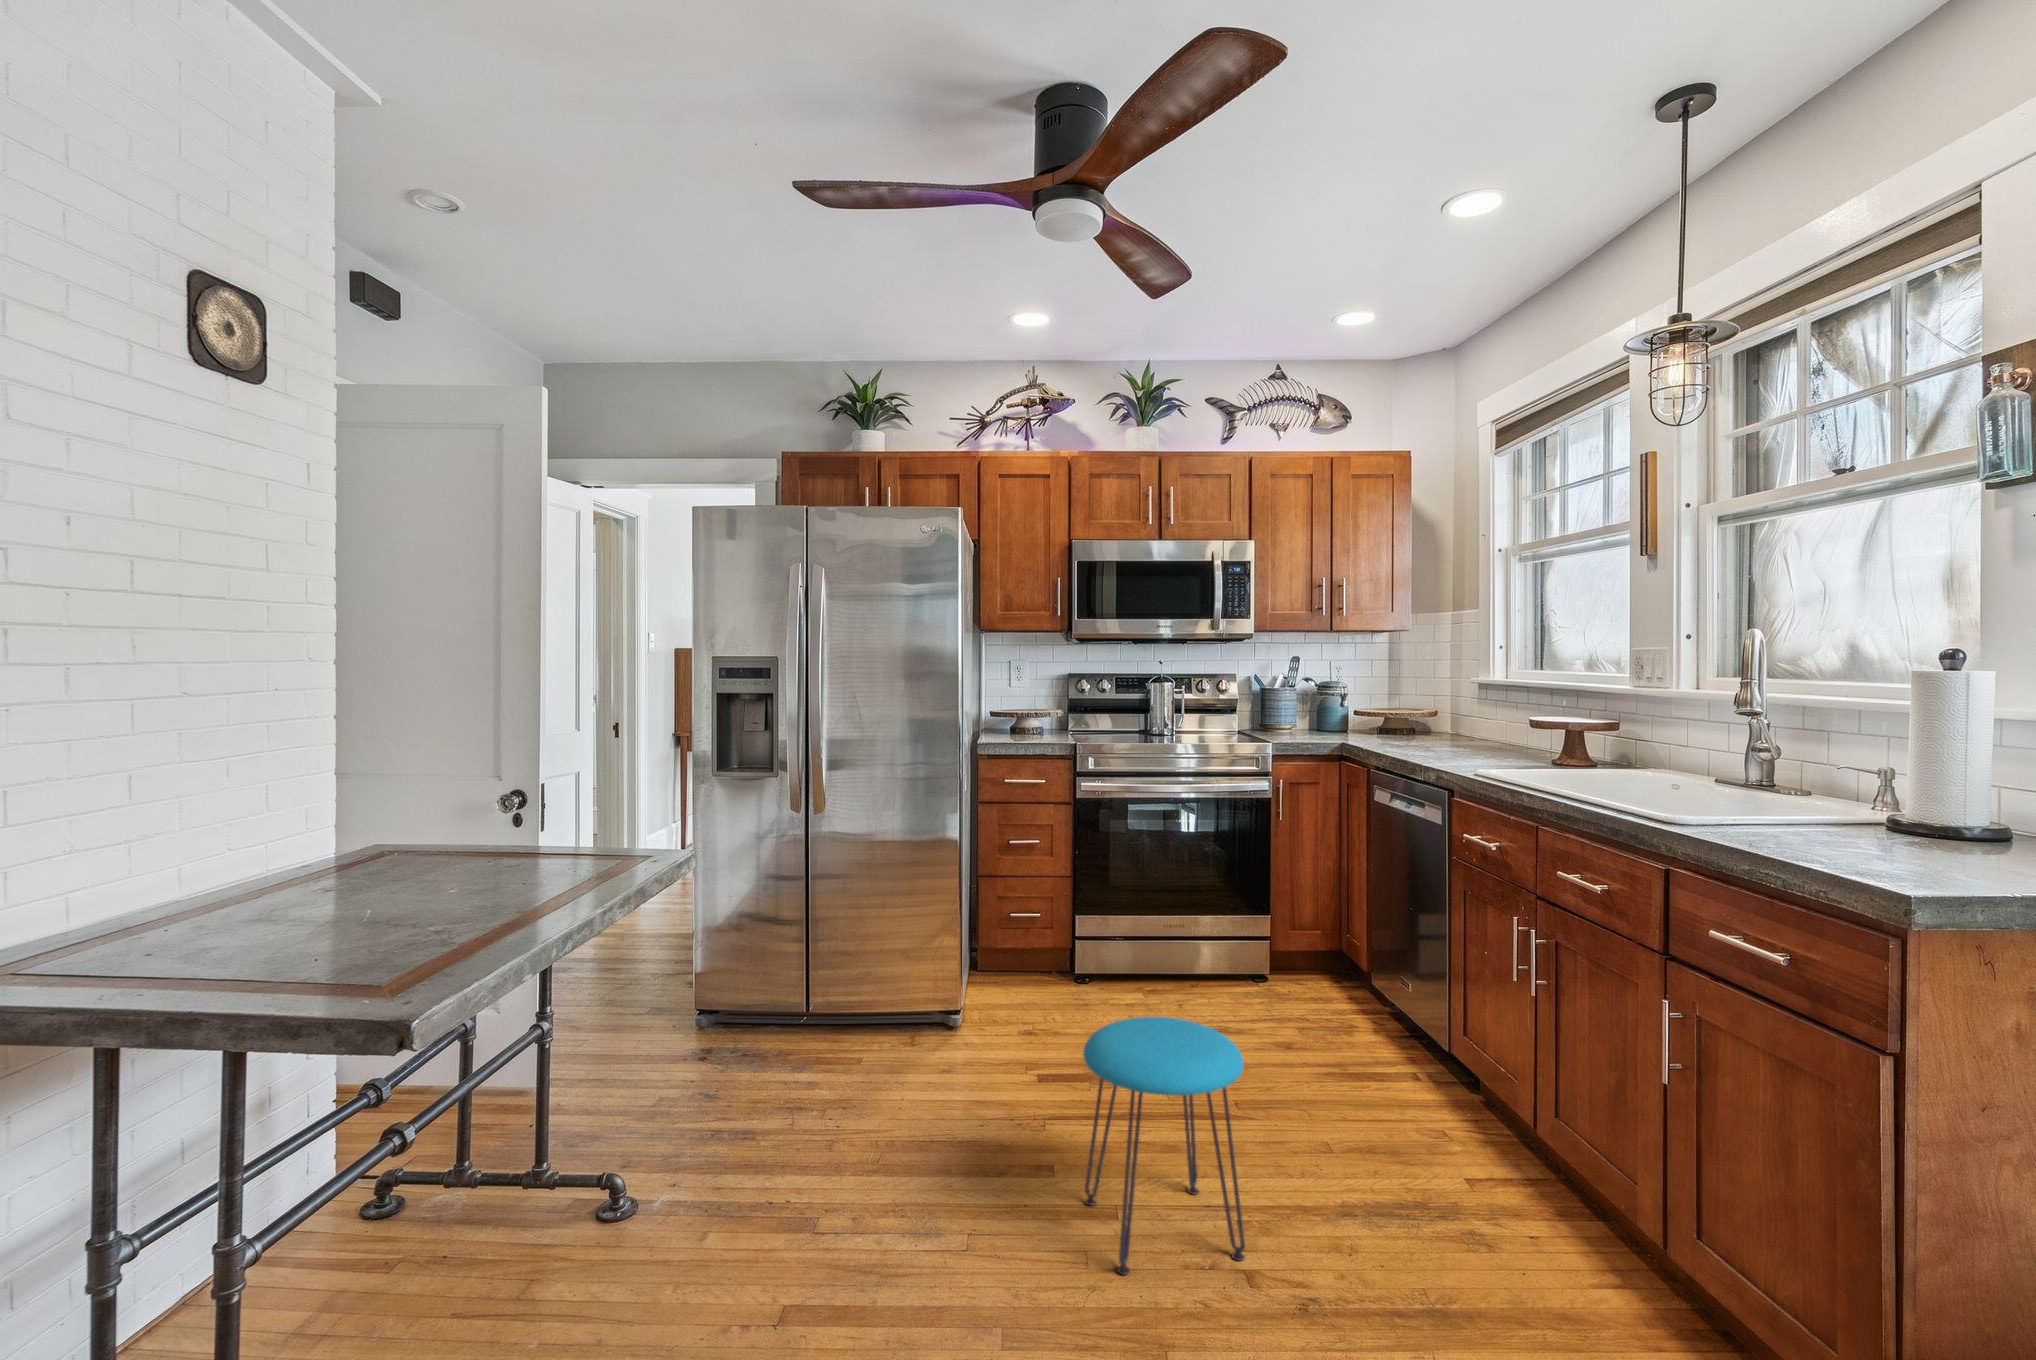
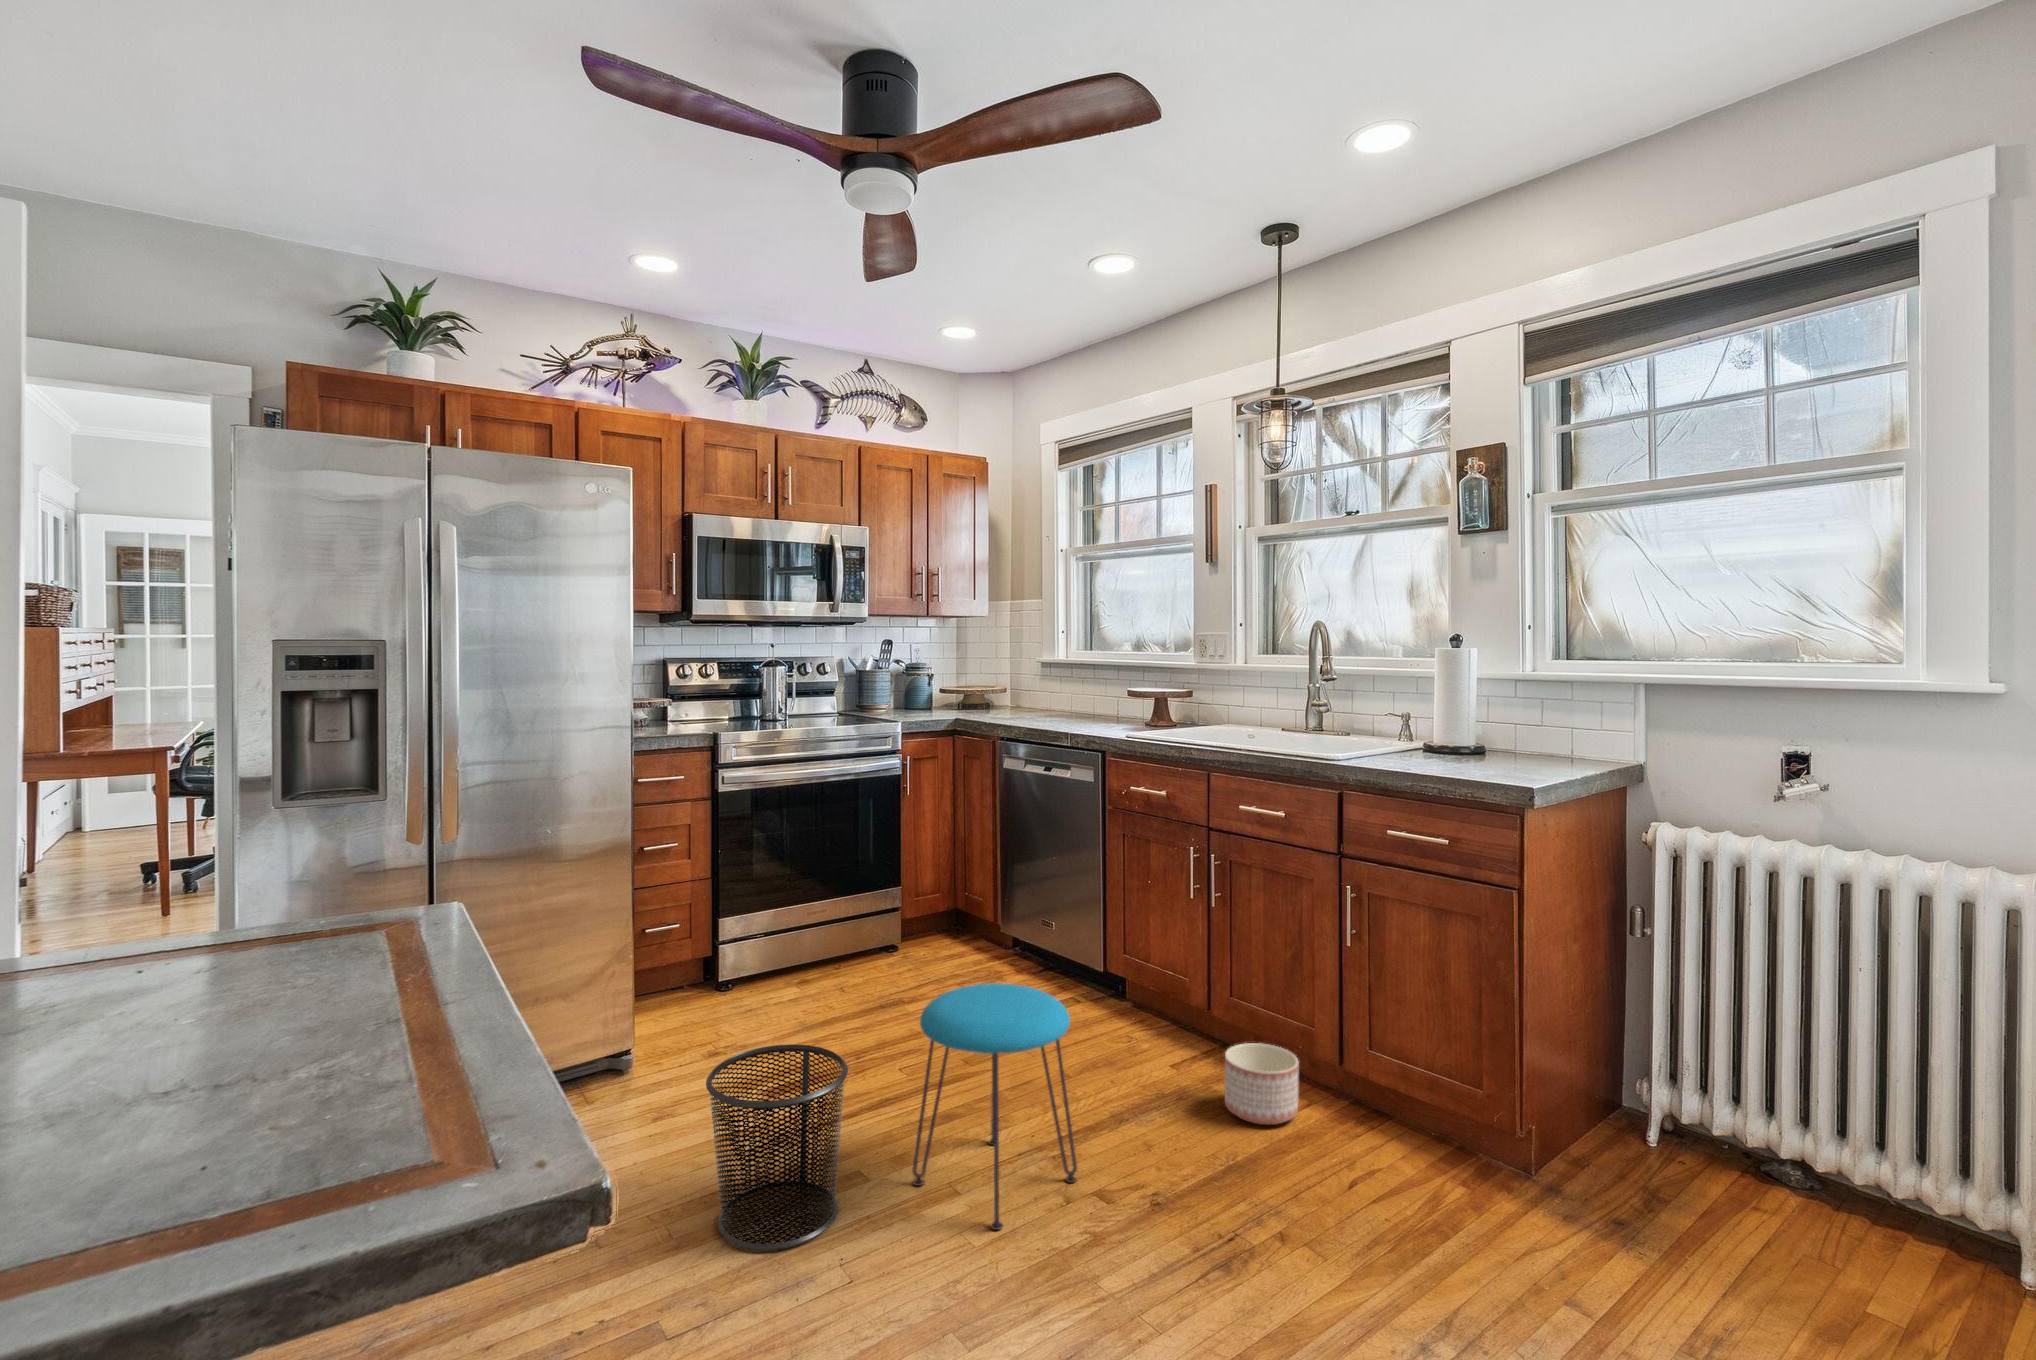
trash can: none [893,1029,1020,1215] -> present [706,1044,848,1251]
planter: none [1494,1176,1602,1295] -> present [1225,1043,1299,1125]

